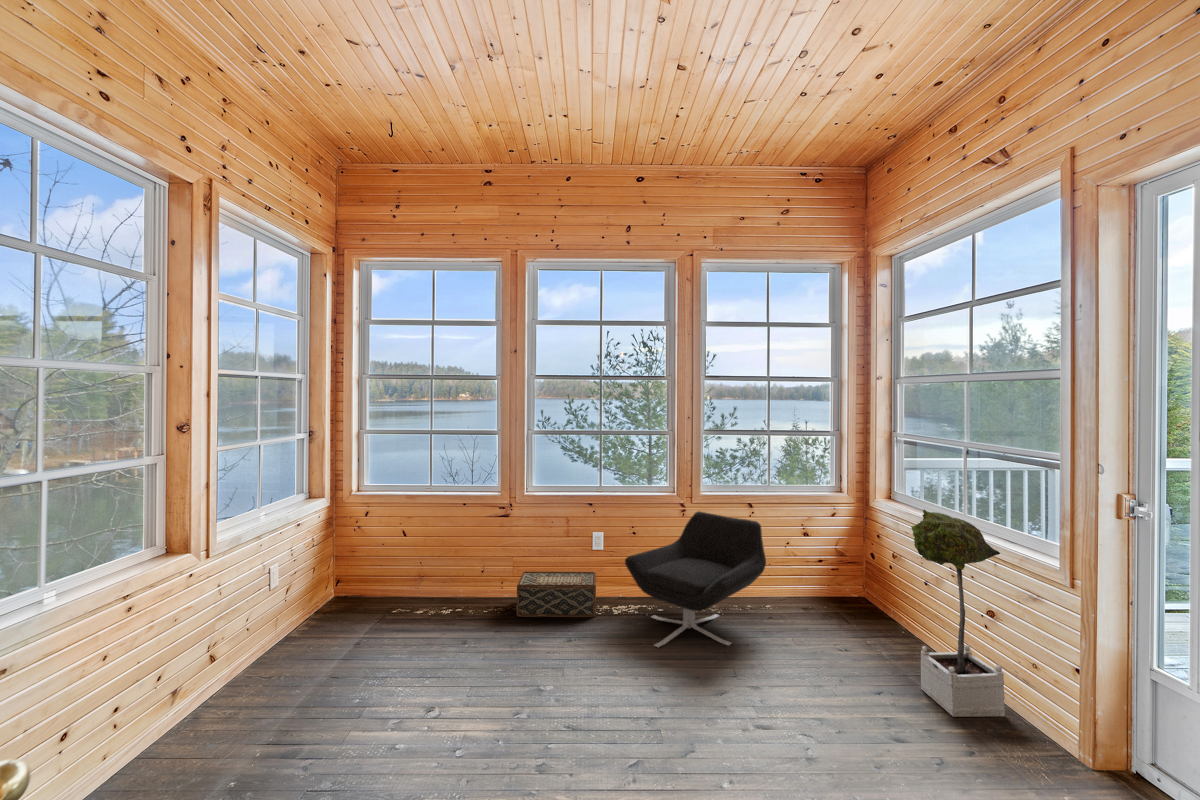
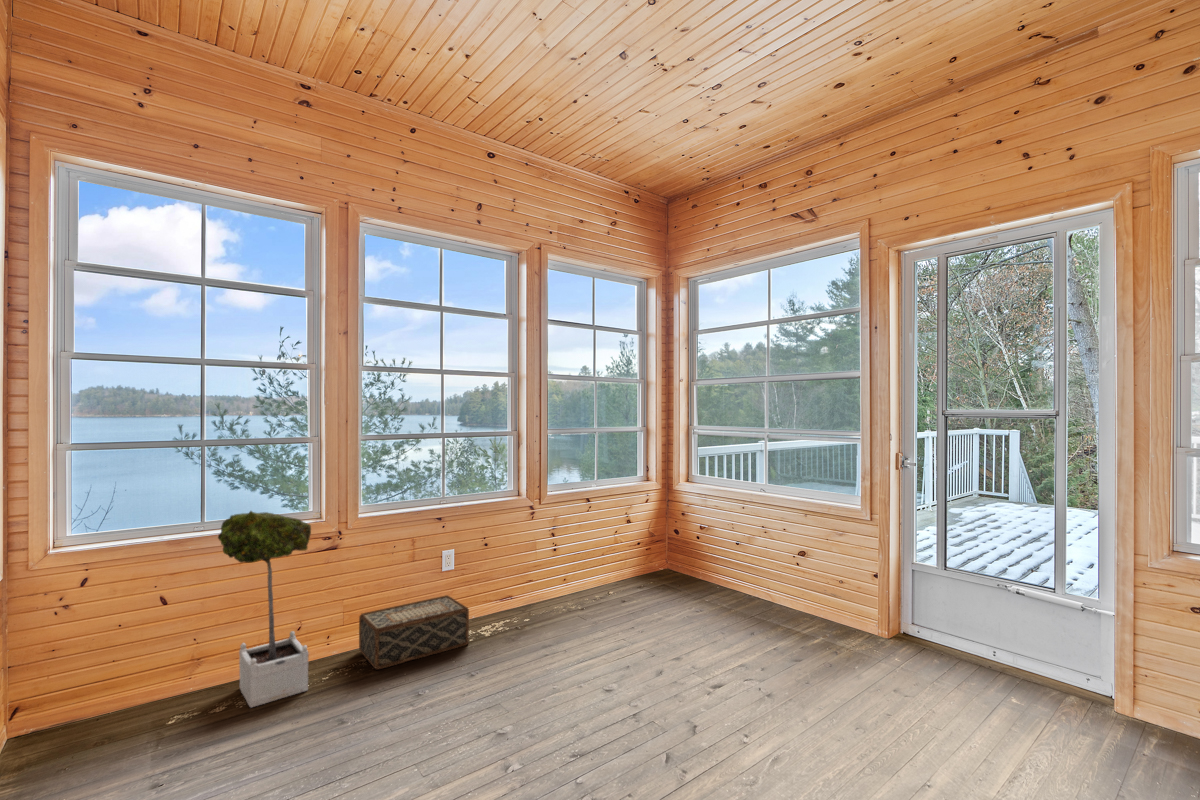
potted tree: present [911,509,1005,717] -> present [218,511,311,707]
lounge chair: present [625,511,766,647] -> none [504,510,633,653]

